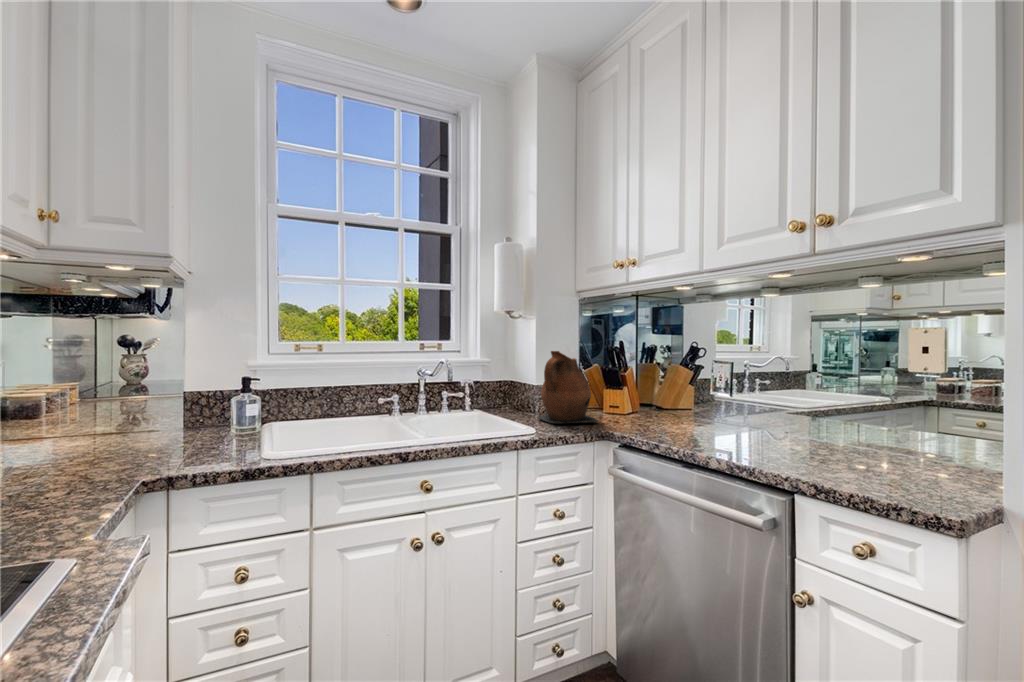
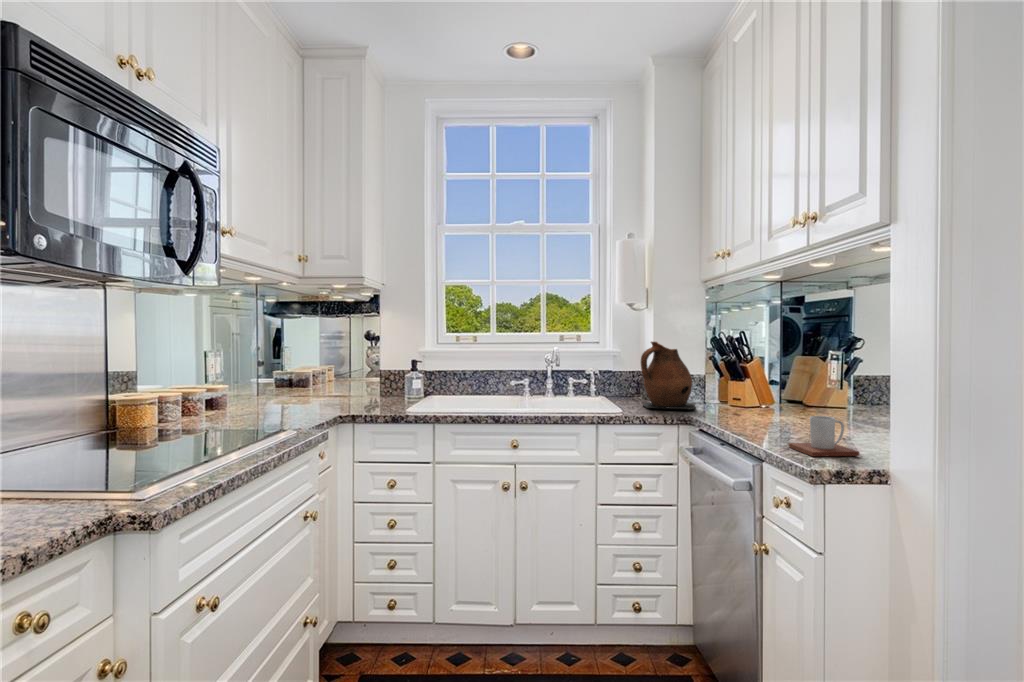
mug: none [772,433,845,478] -> present [788,416,859,456]

